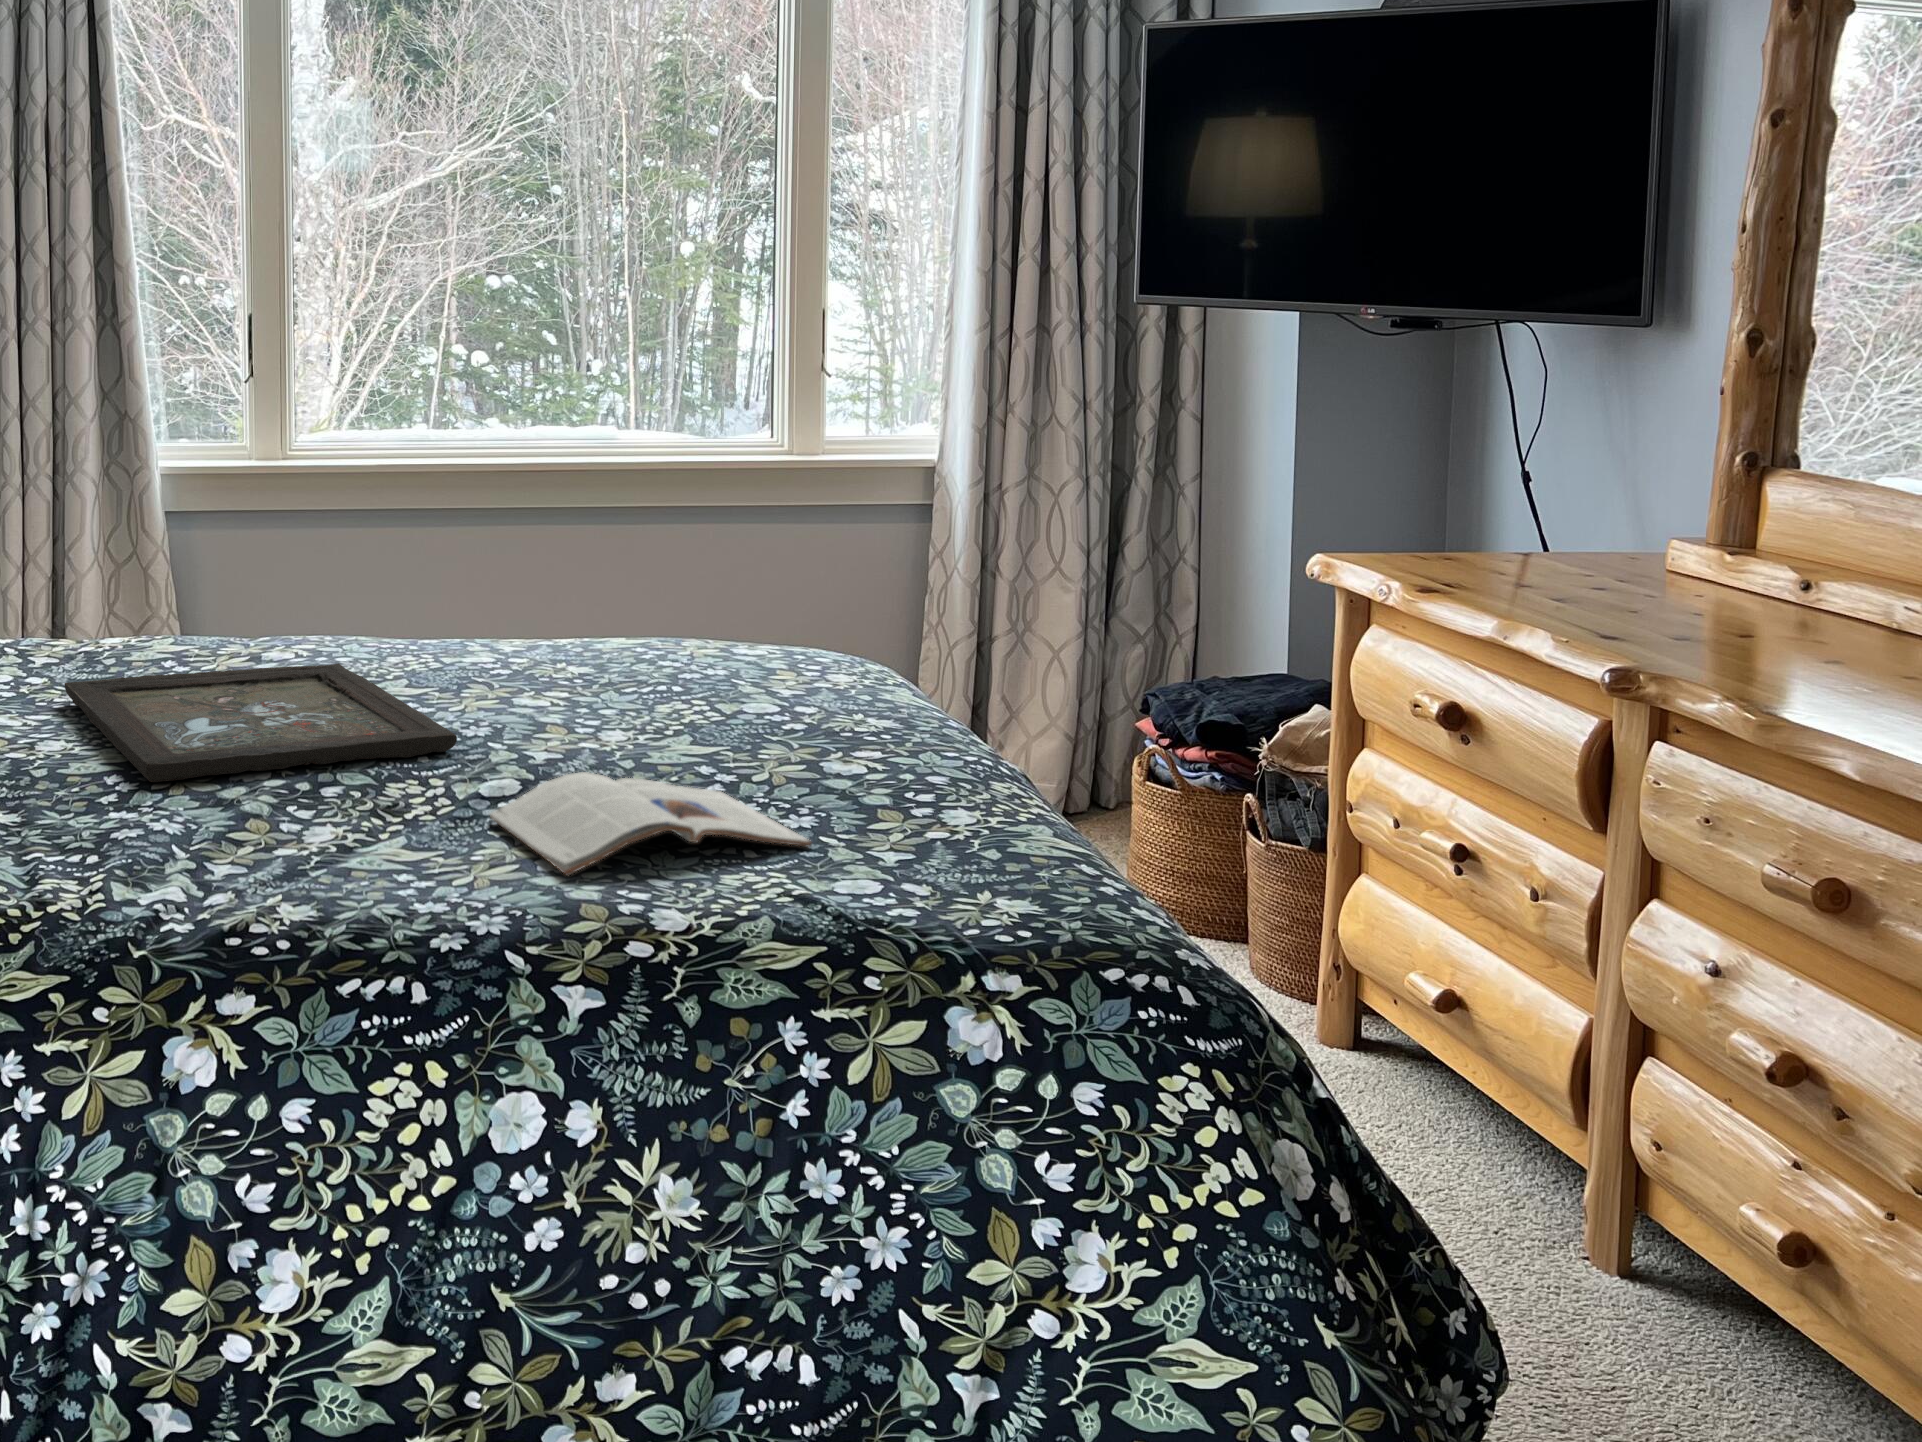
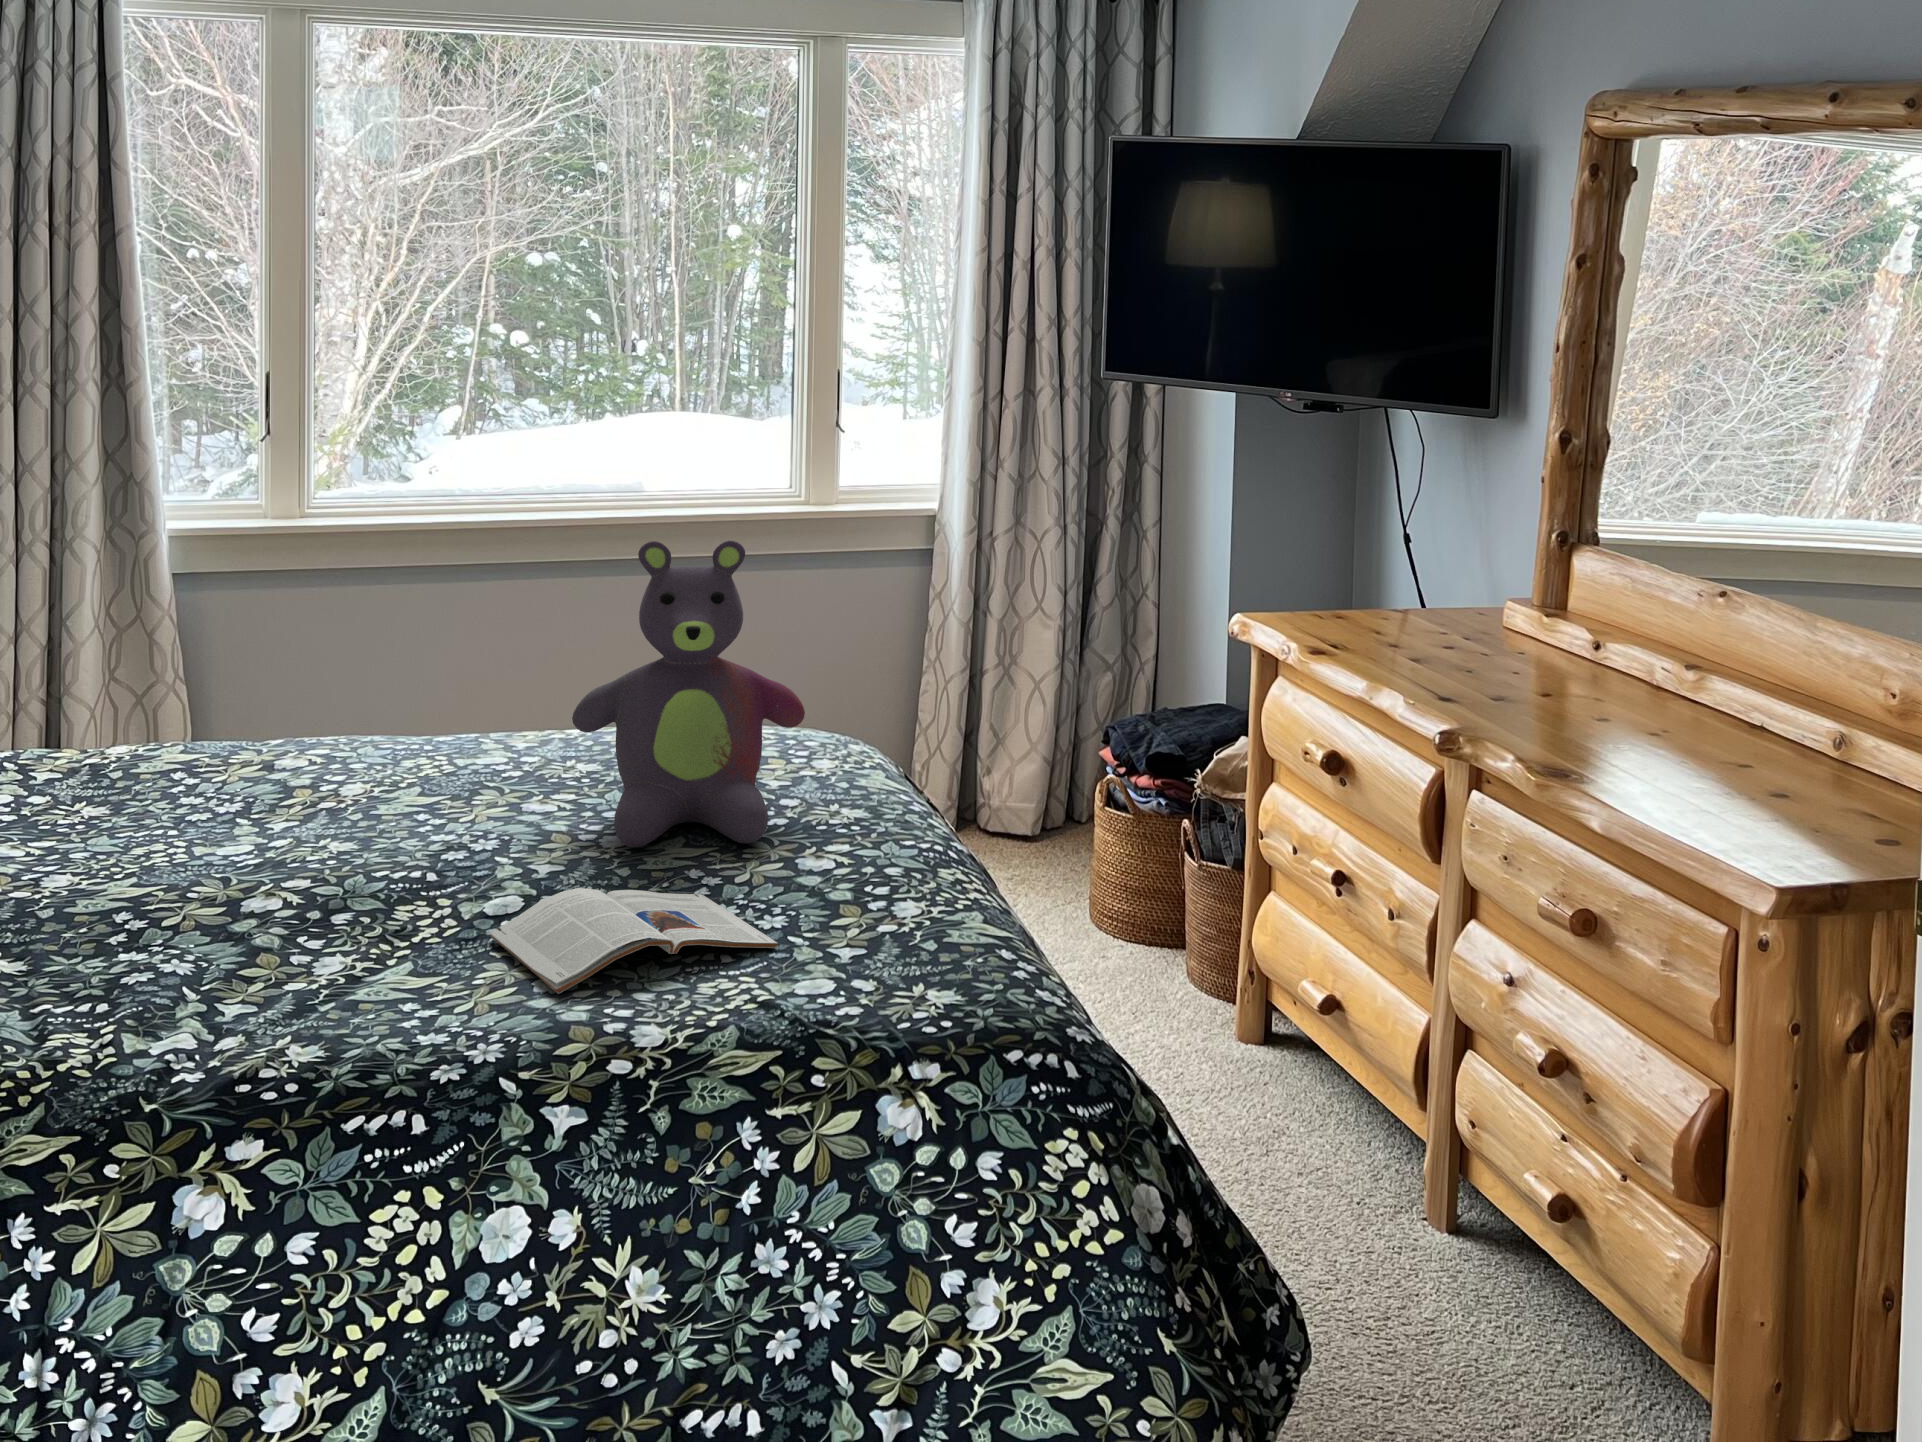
stuffed bear: none [570,411,828,746] -> present [572,541,805,847]
tray: present [64,664,457,782] -> none [73,772,463,917]

